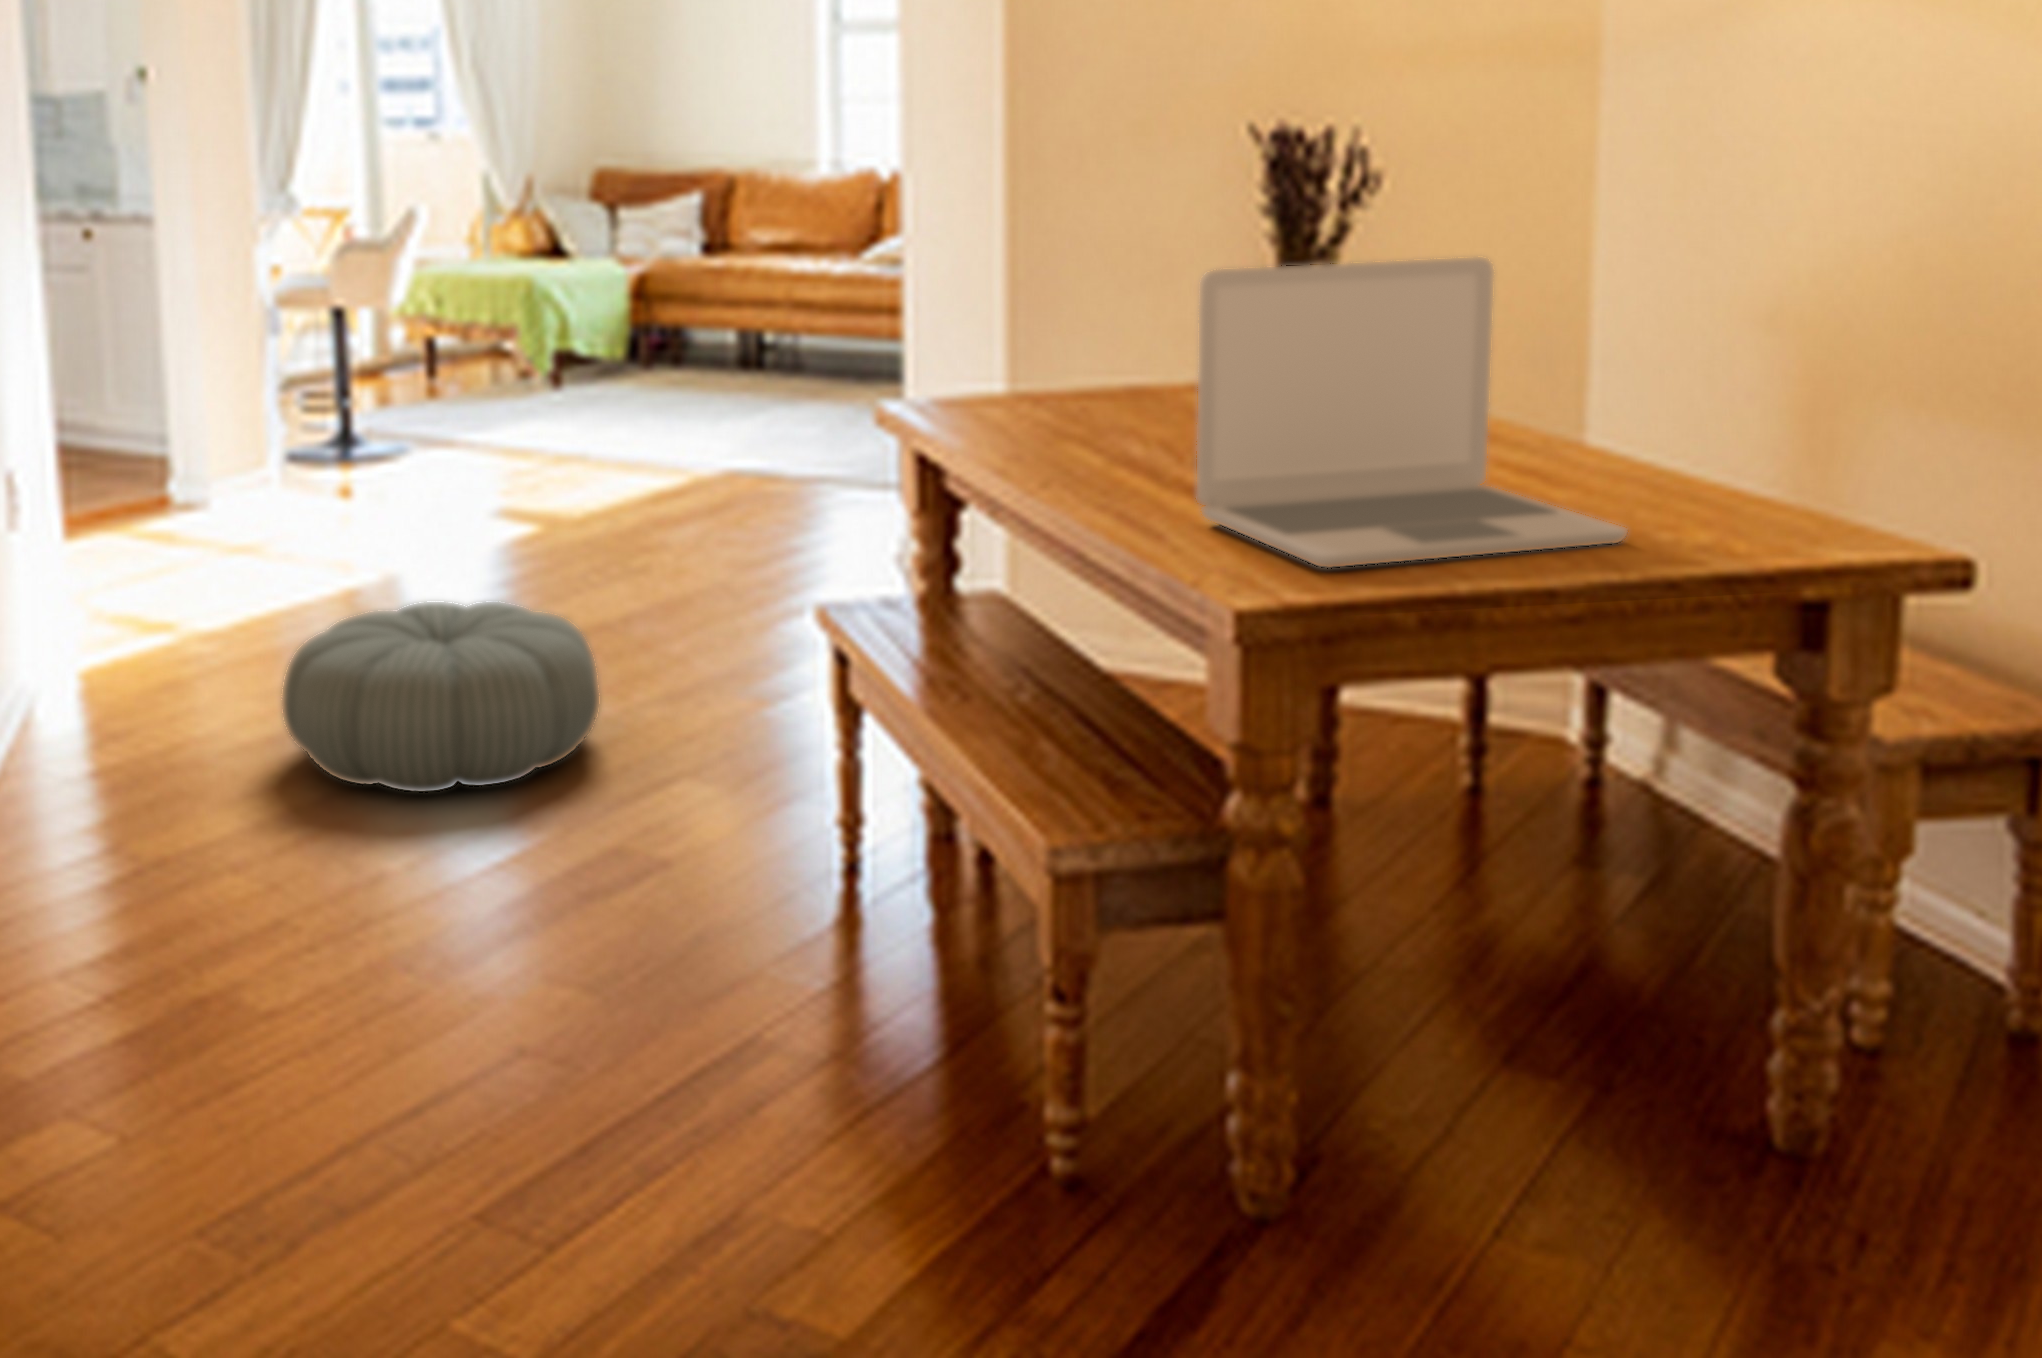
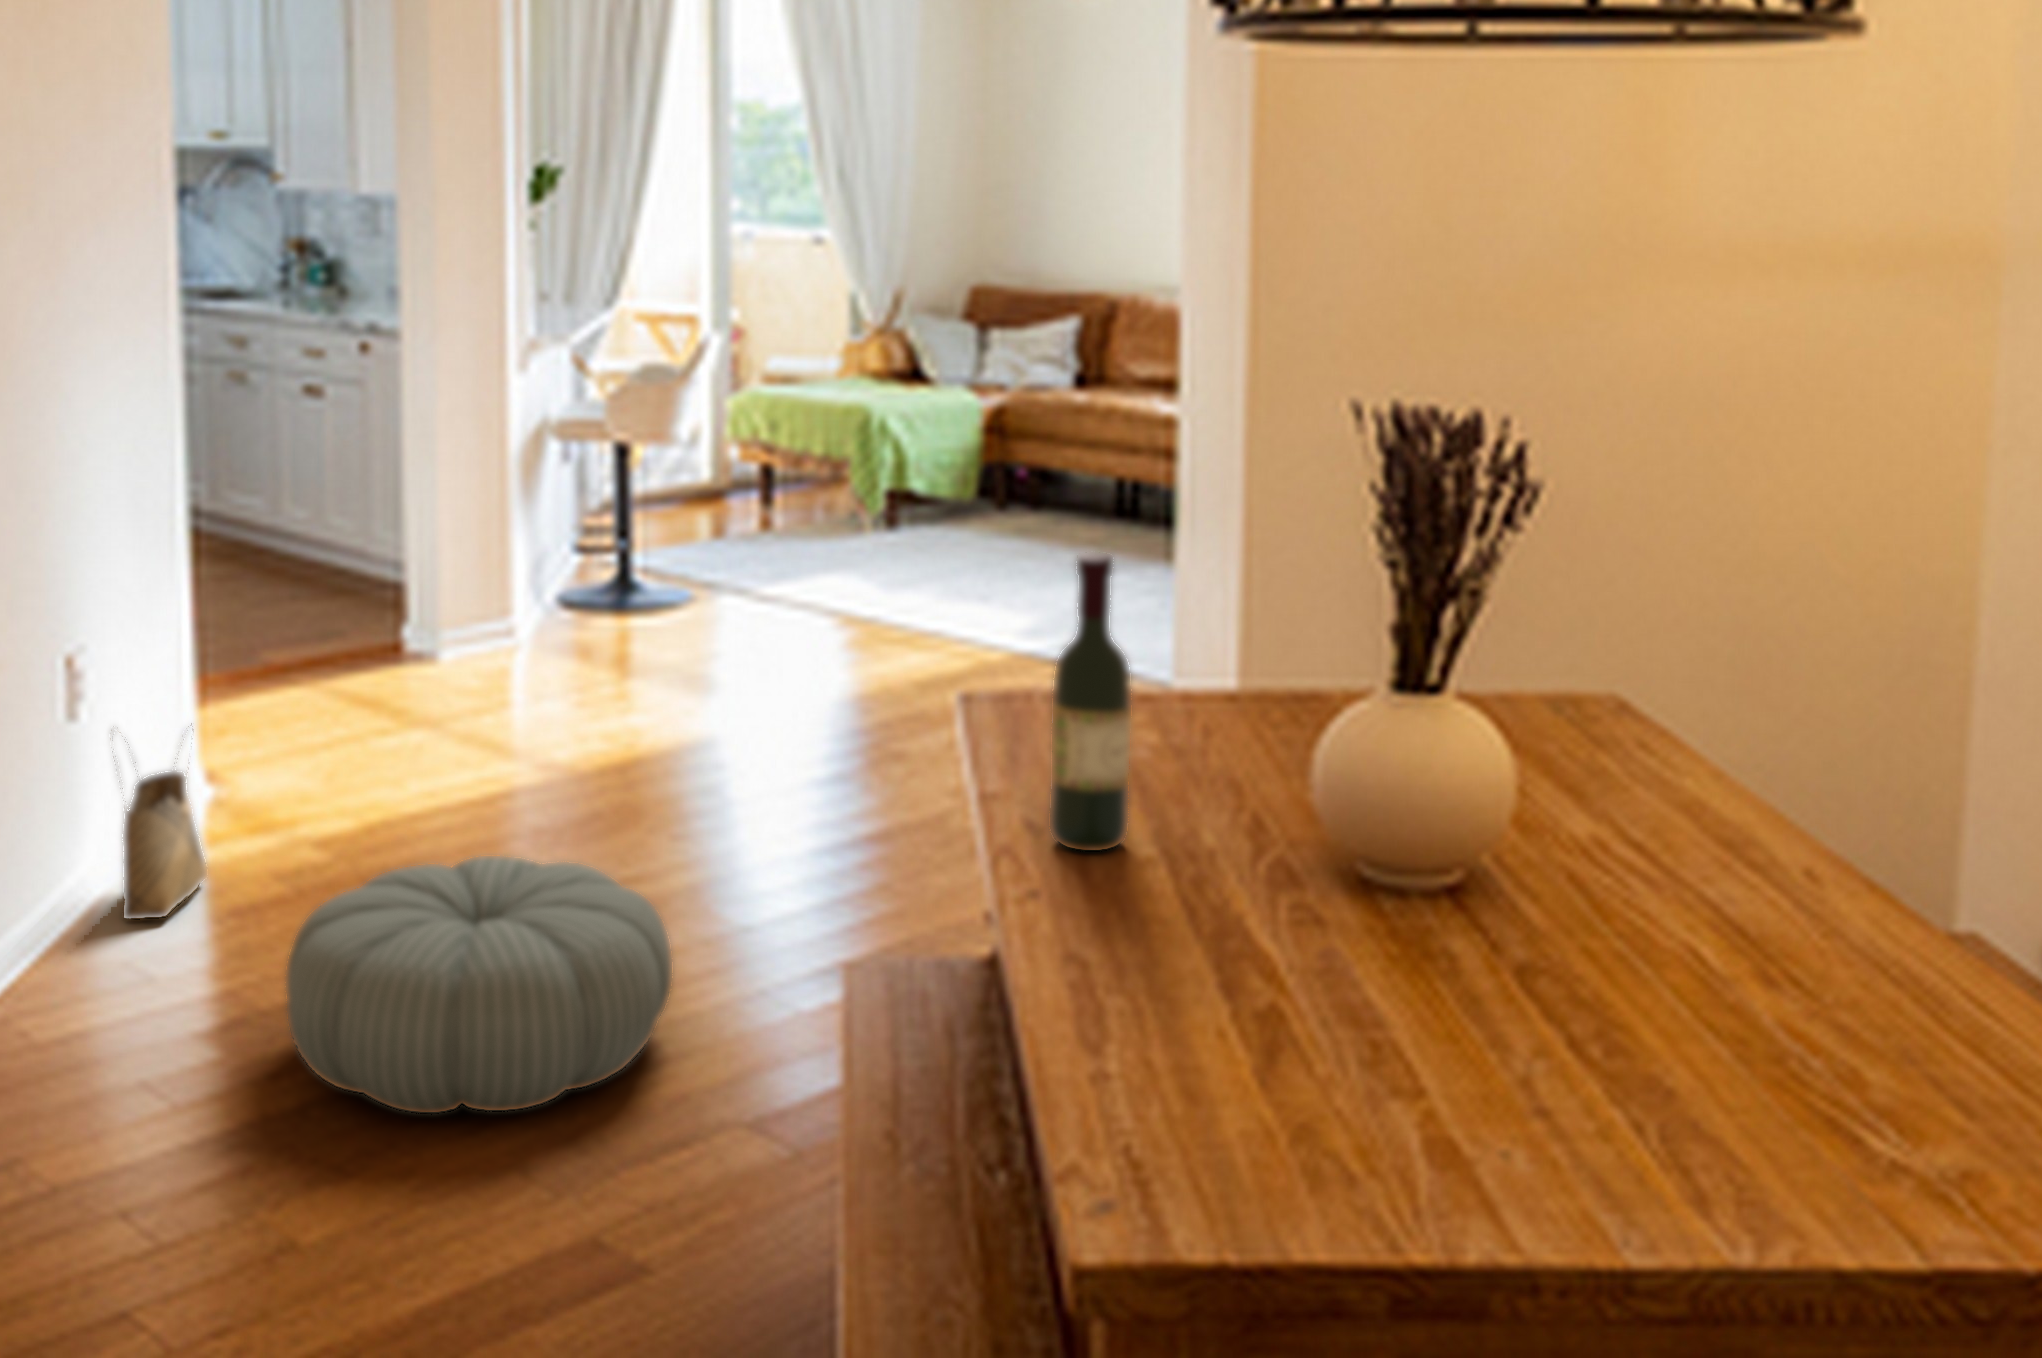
wine bottle: none [1021,252,1077,466] -> present [1050,552,1131,851]
laptop: present [1197,257,1628,568] -> none [1196,643,1841,1174]
woven basket: none [43,527,125,699] -> present [111,723,207,919]

